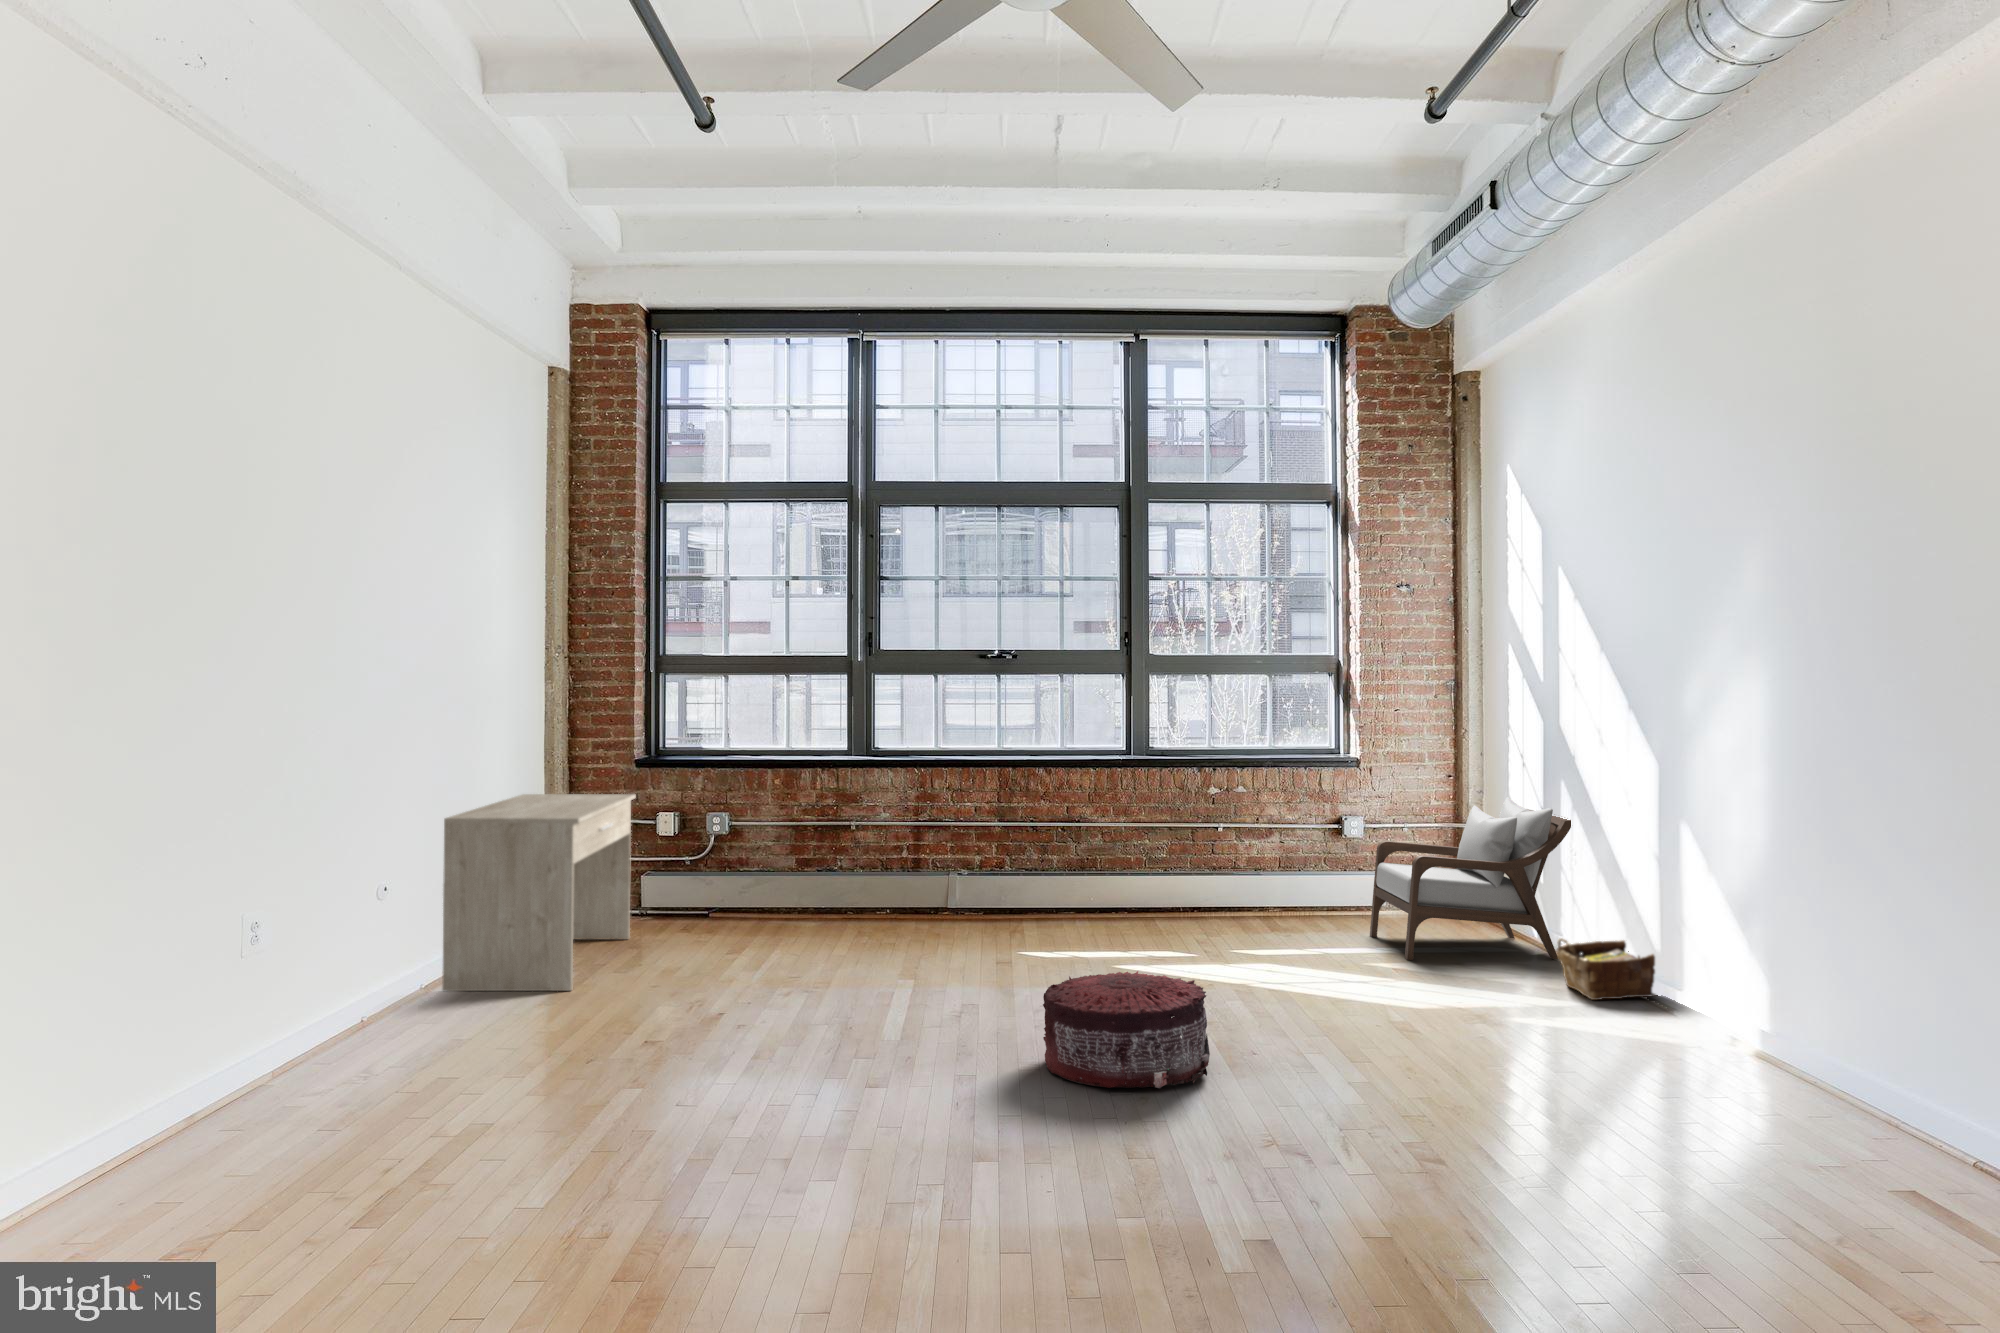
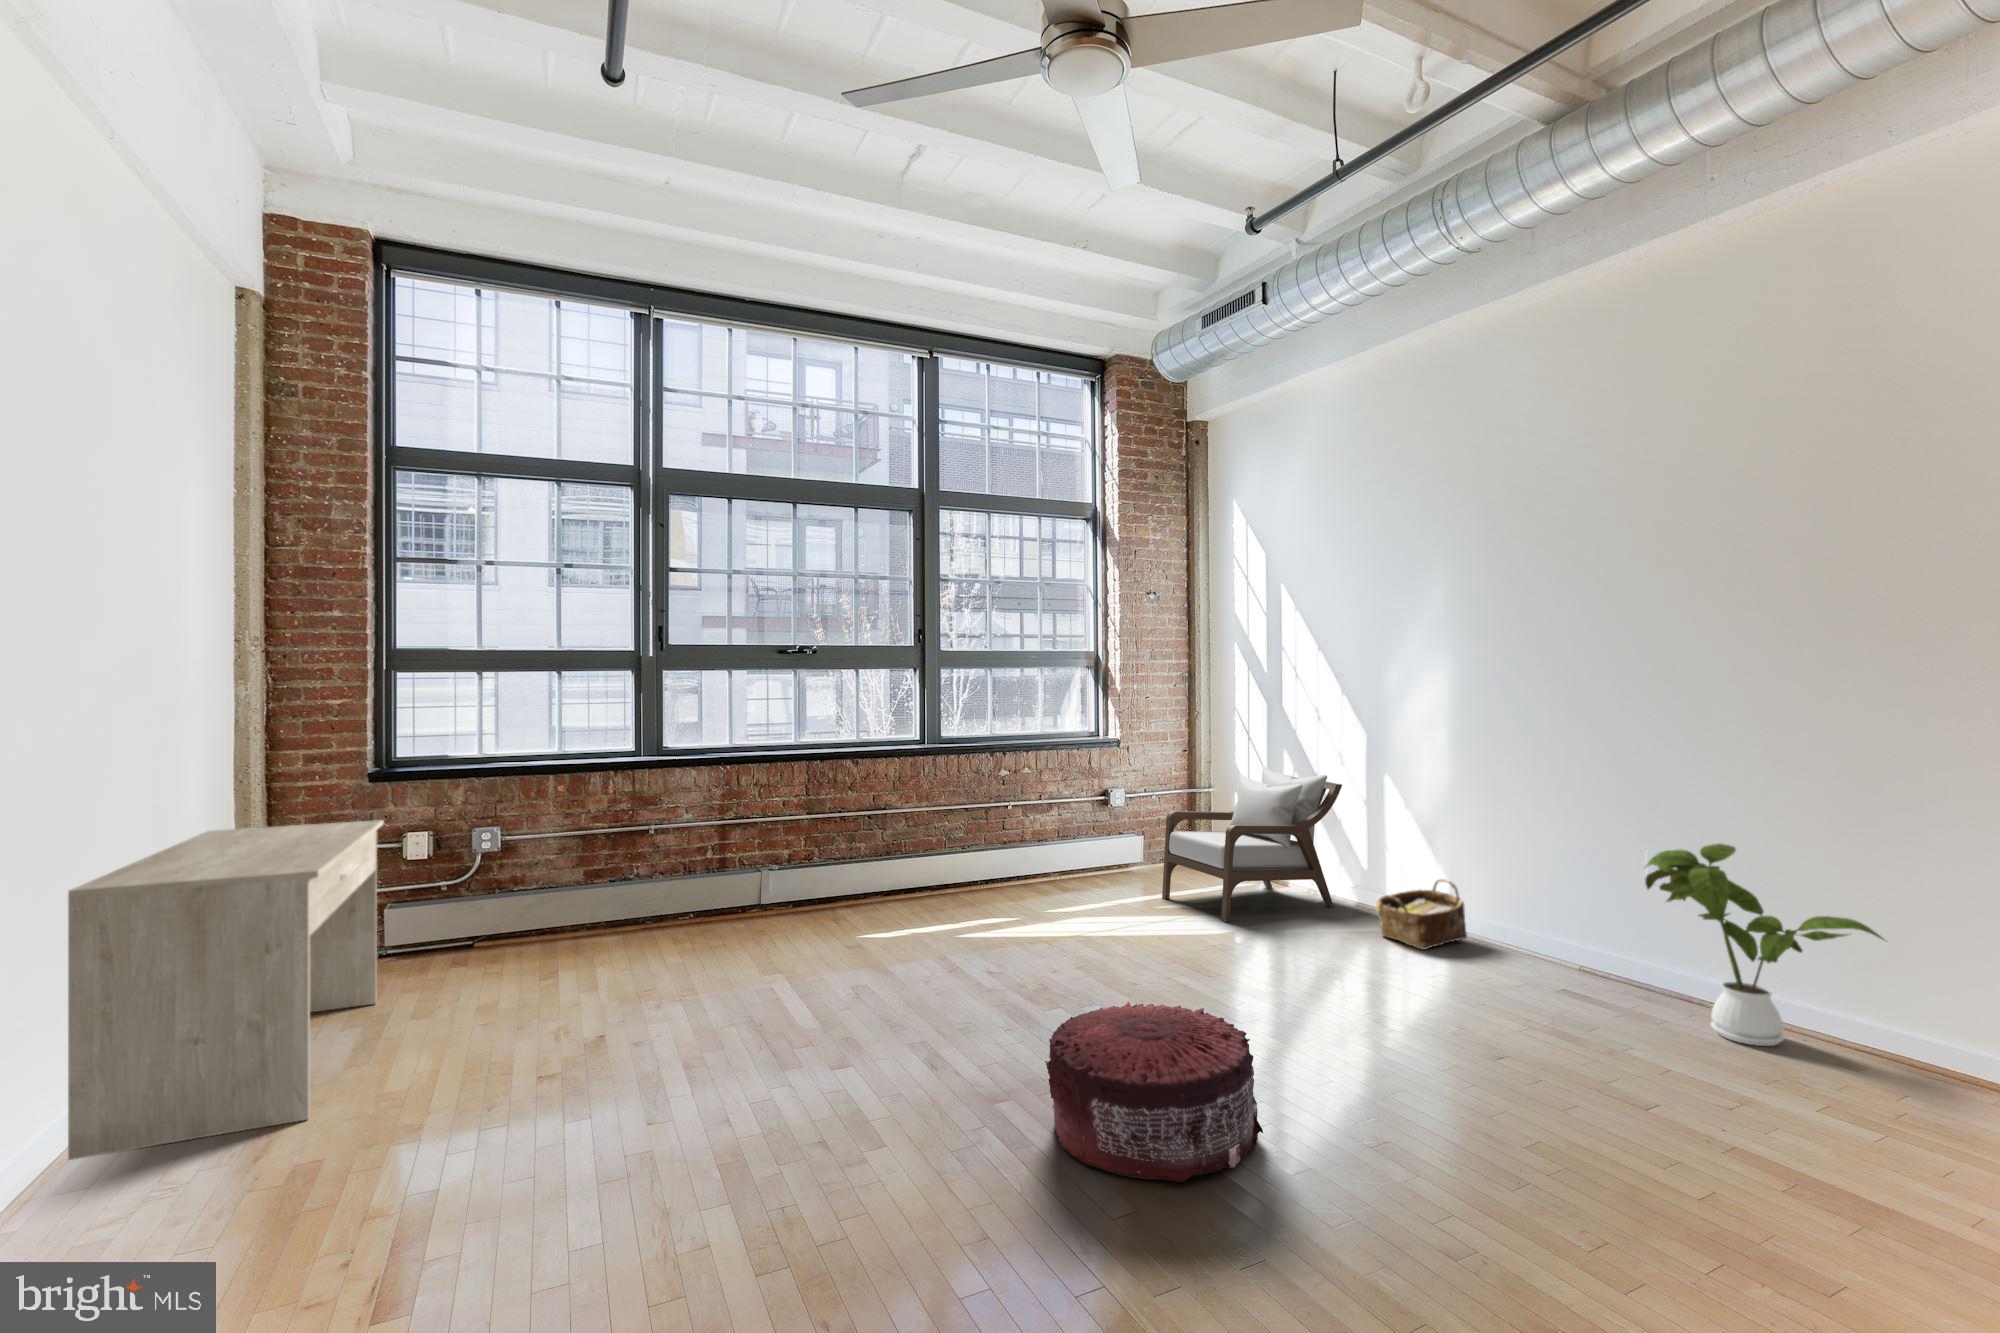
house plant: none [1709,883,1935,1101] -> present [1645,844,1884,1046]

